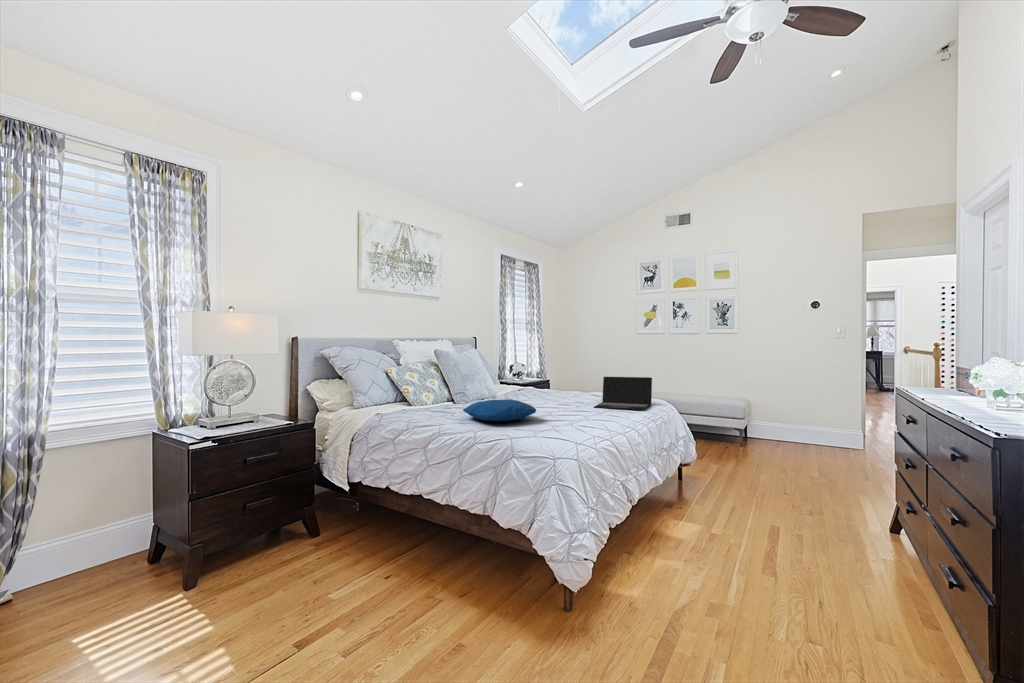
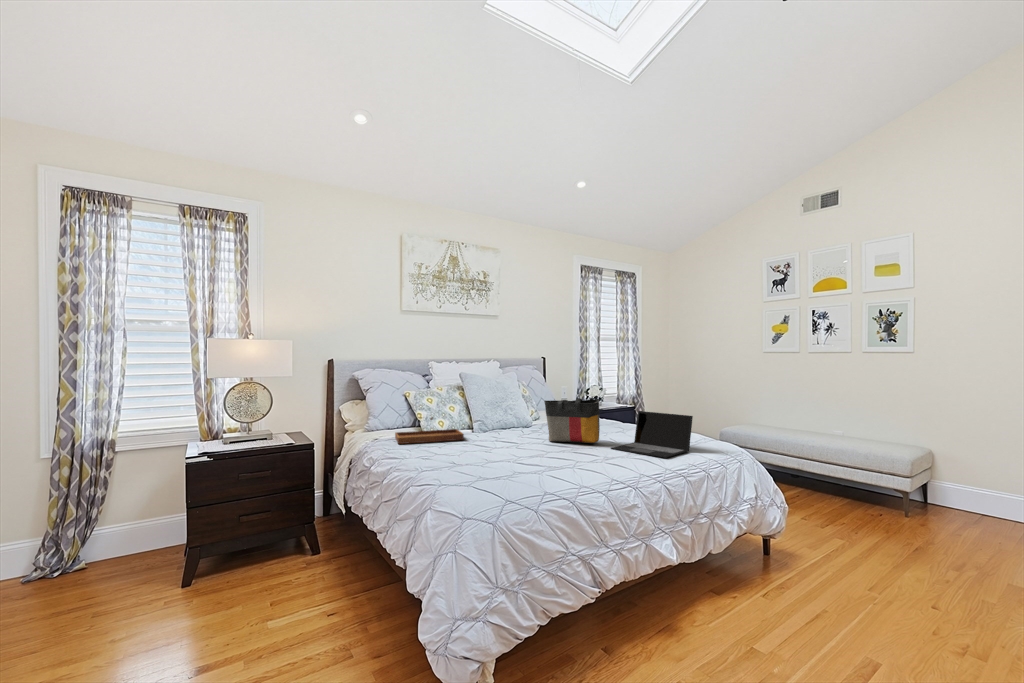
tote bag: none [531,368,580,406] -> present [544,398,600,443]
tray: none [393,390,463,416] -> present [395,417,464,444]
pillow: present [463,400,536,421] -> none [443,433,514,458]

